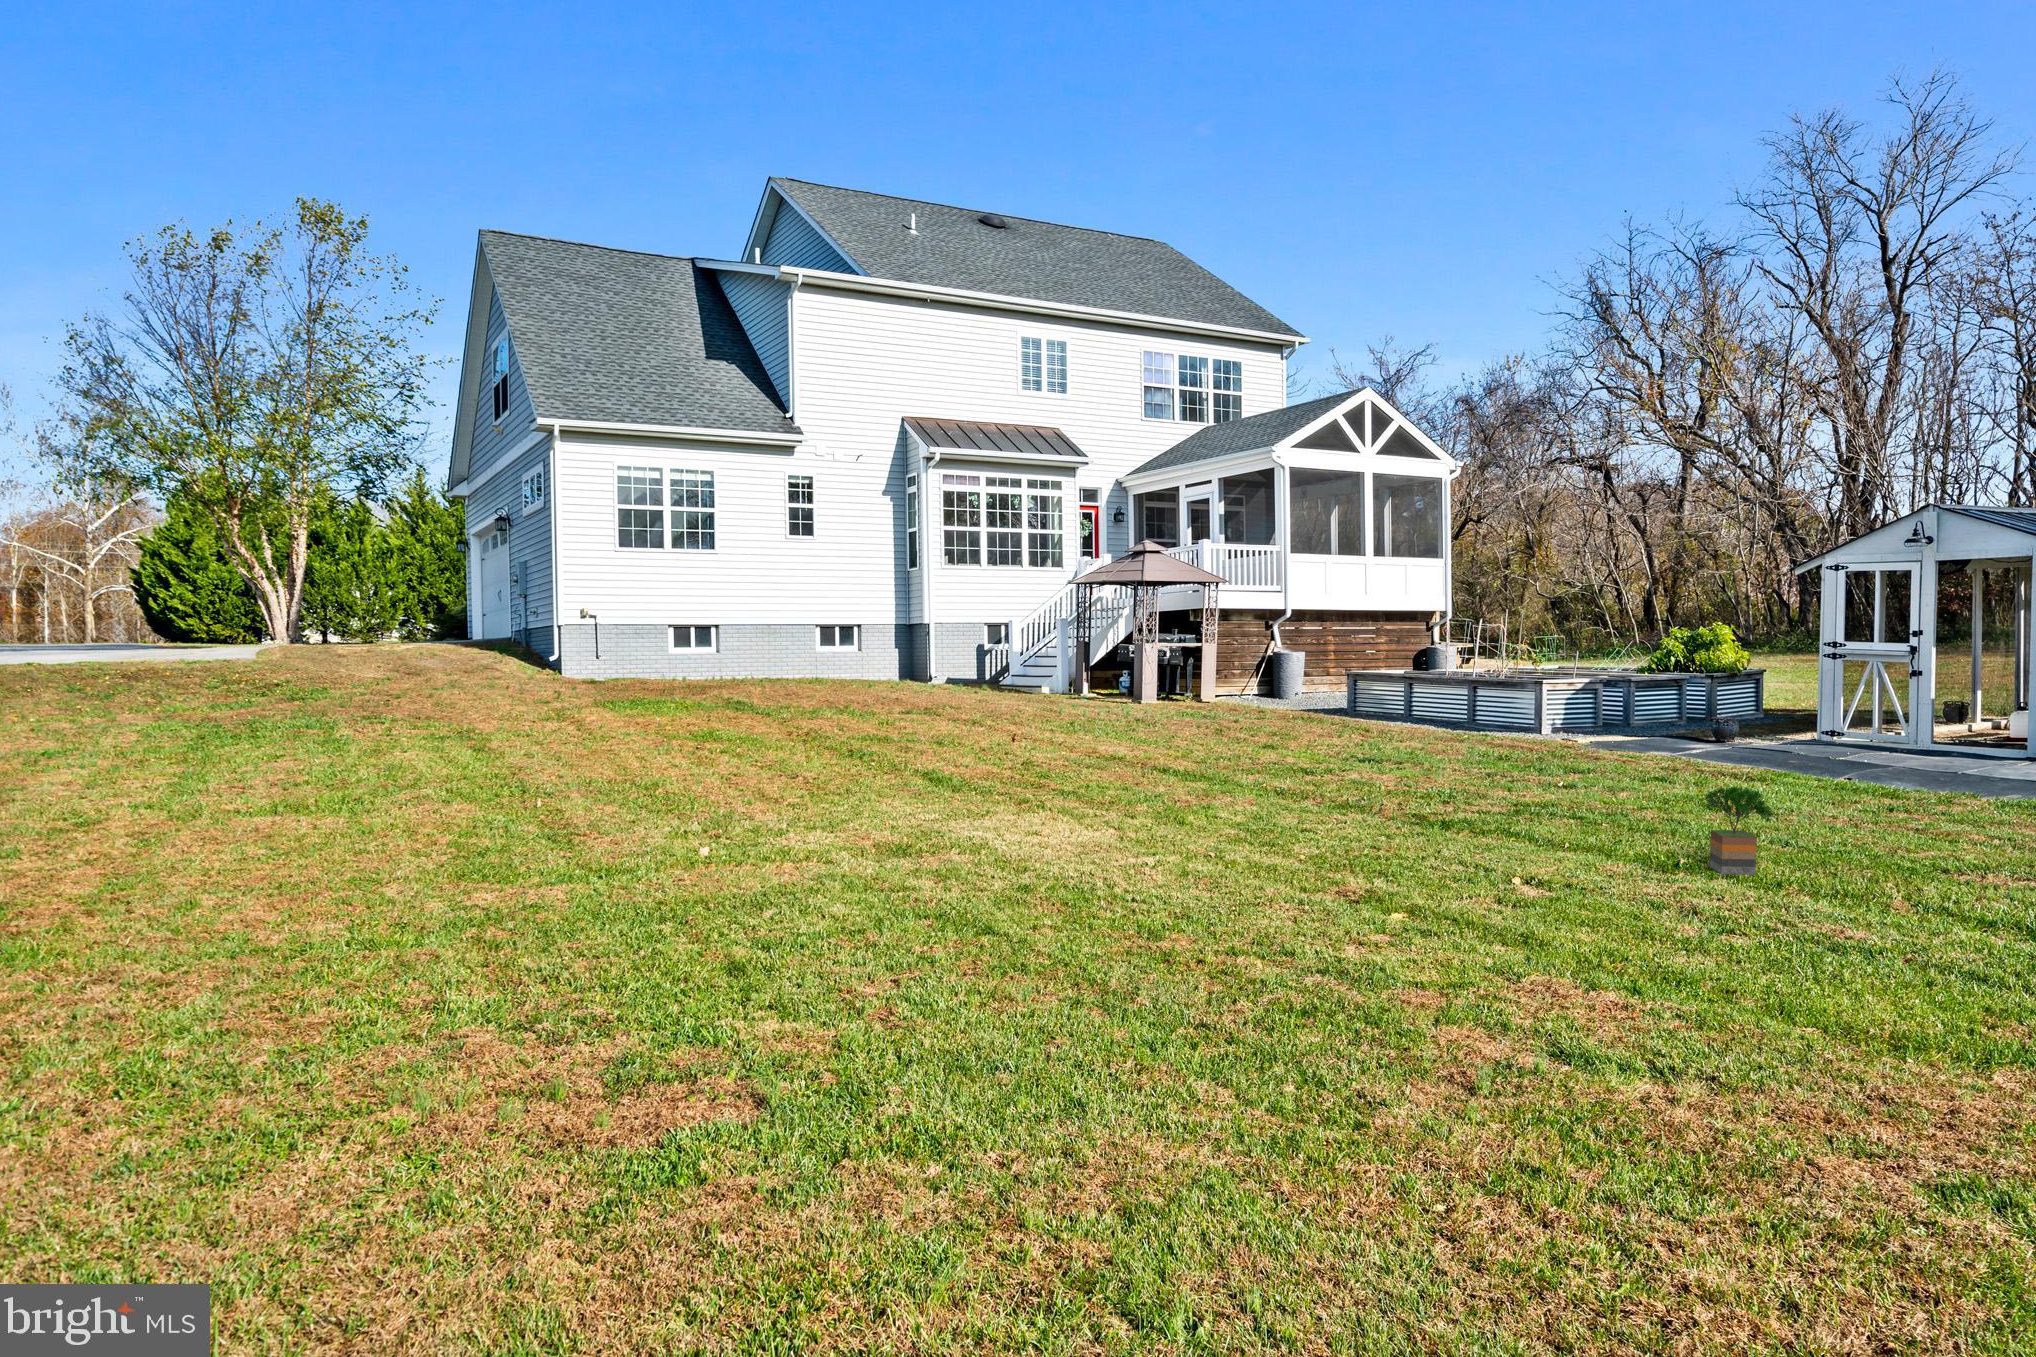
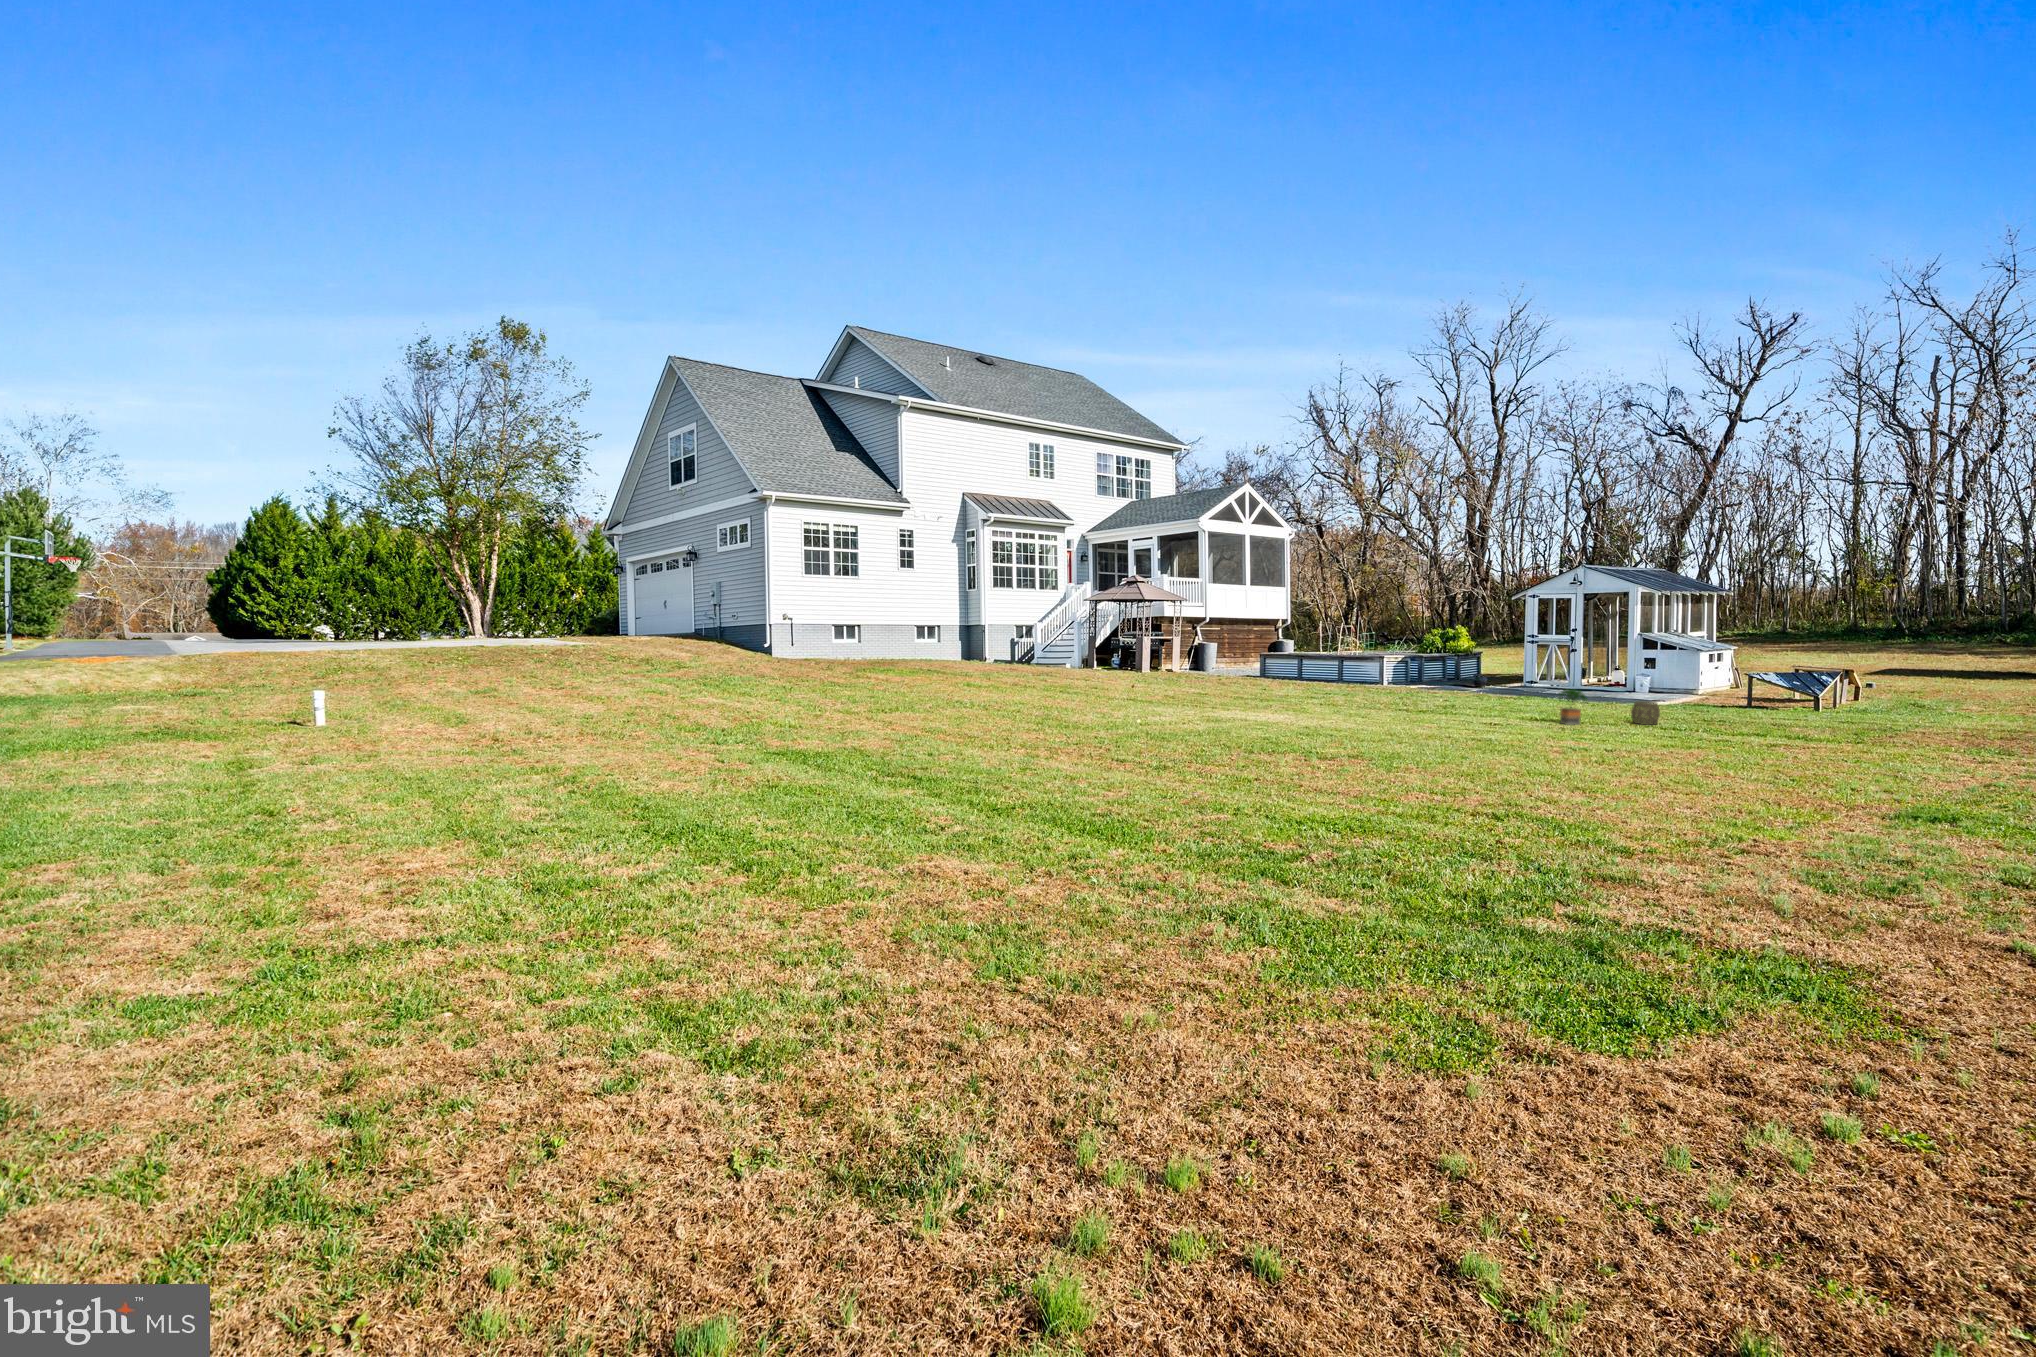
woven basket: none [1898,820,1975,883] -> present [1631,701,1660,725]

